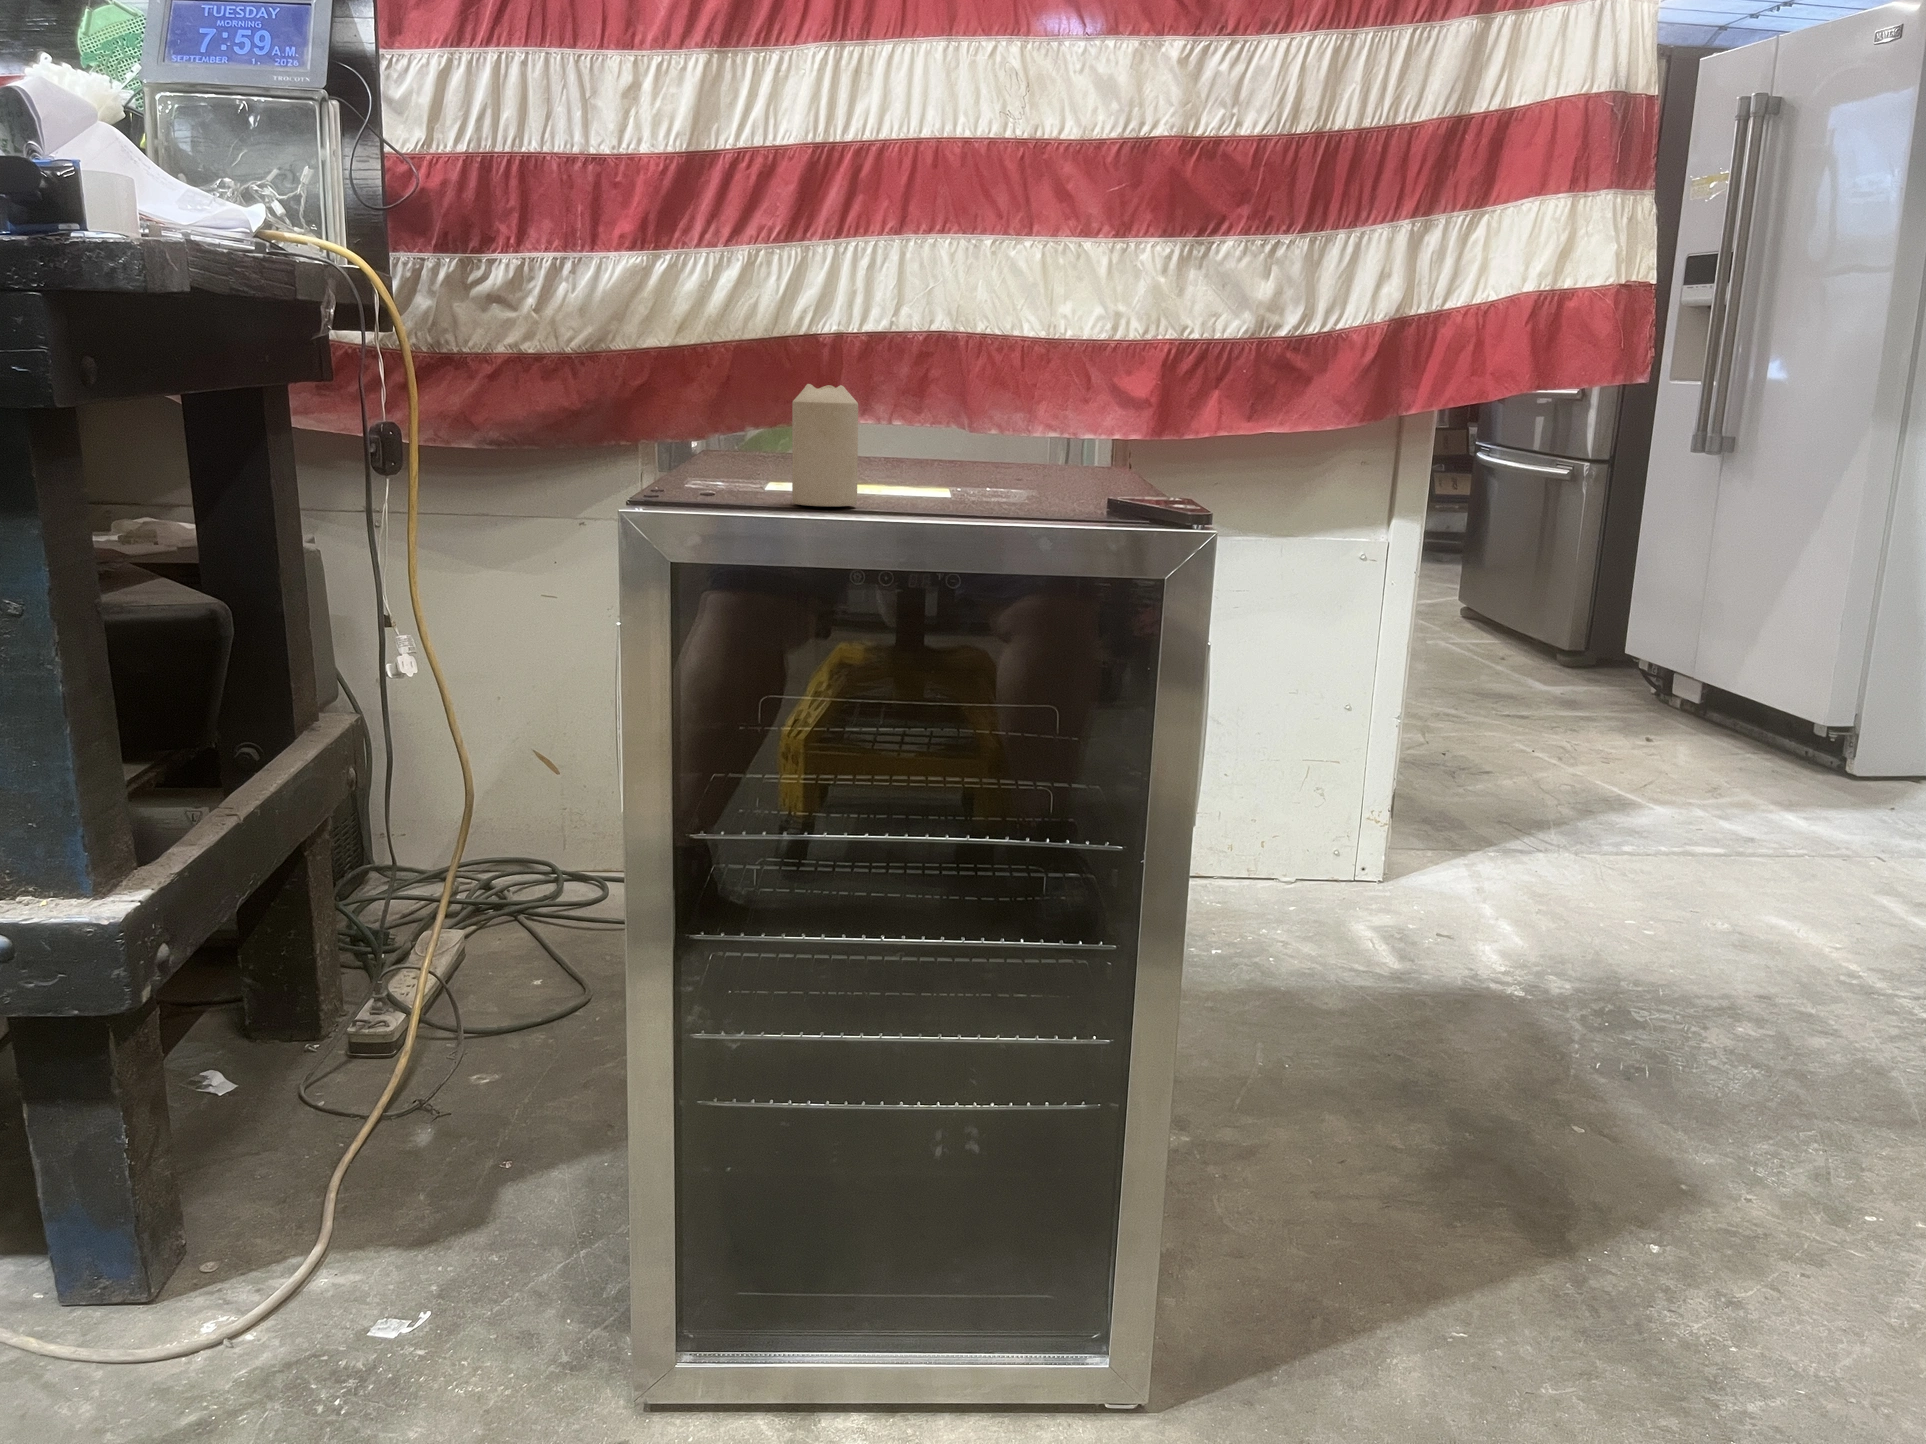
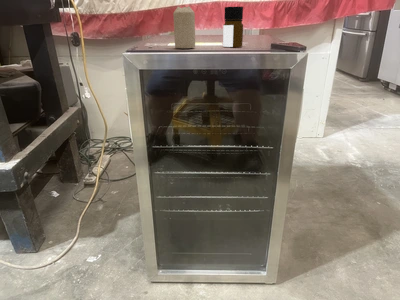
bottle: none [947,390,1009,508] -> present [223,7,243,47]

